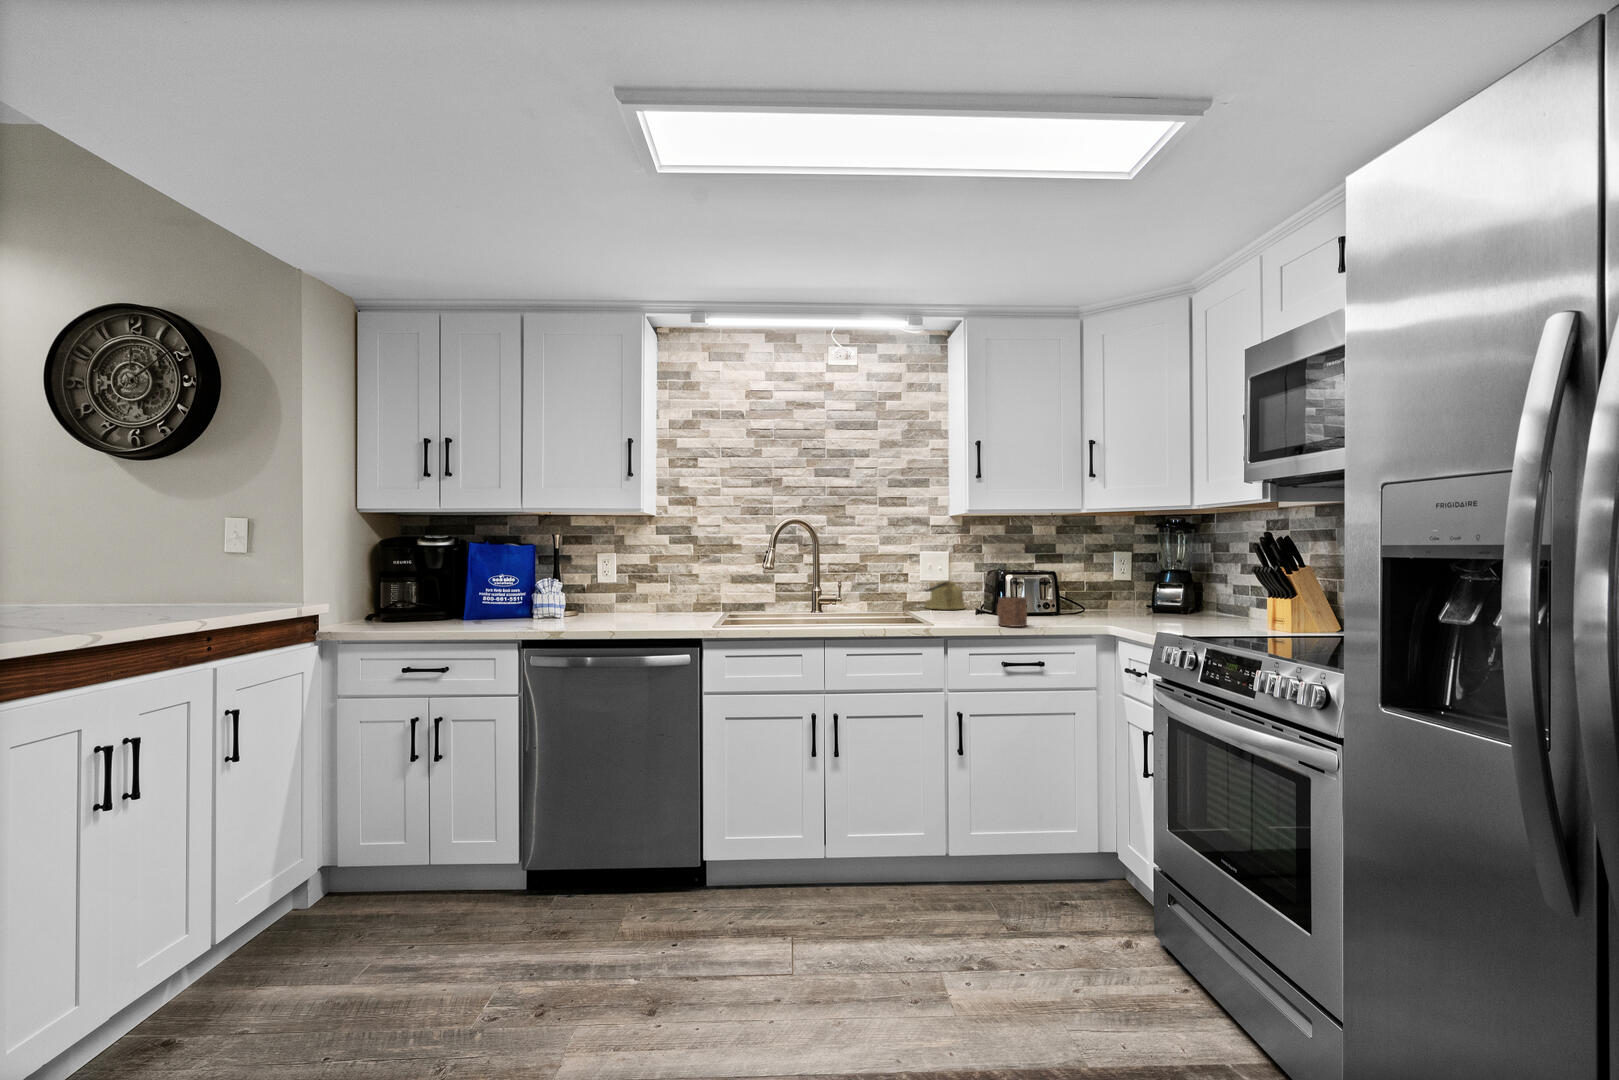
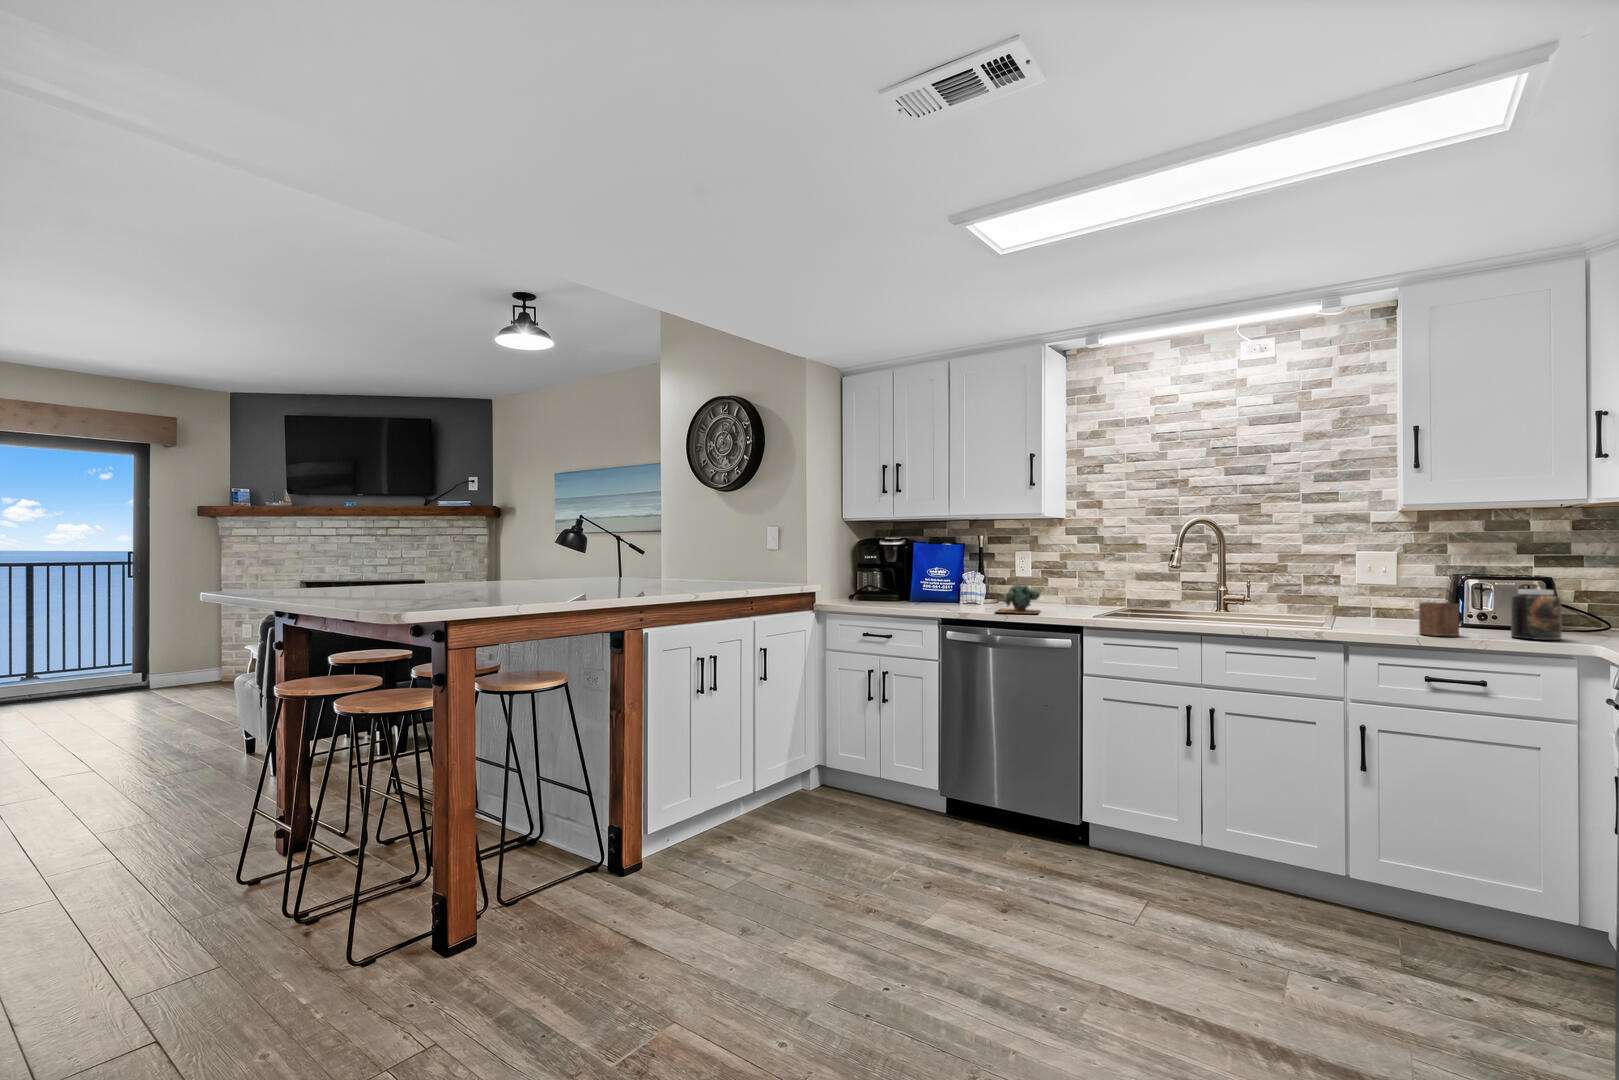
kettle: present [925,581,965,609] -> none [1360,580,1421,618]
jar: none [1054,582,1088,625] -> present [1511,589,1562,640]
succulent plant: none [594,592,649,629] -> present [996,584,1040,614]

